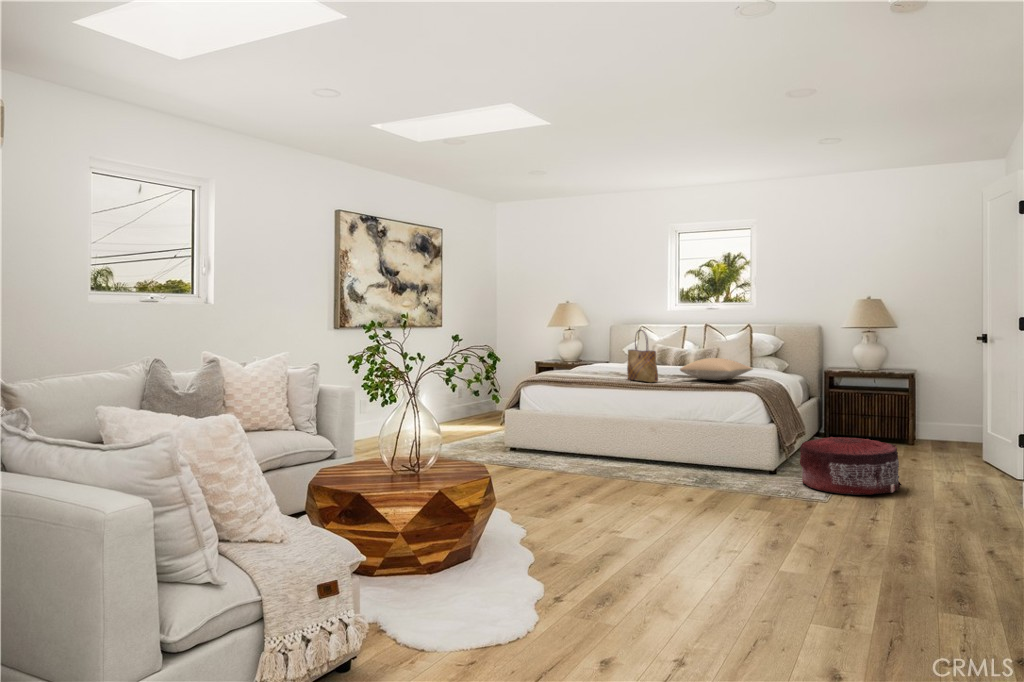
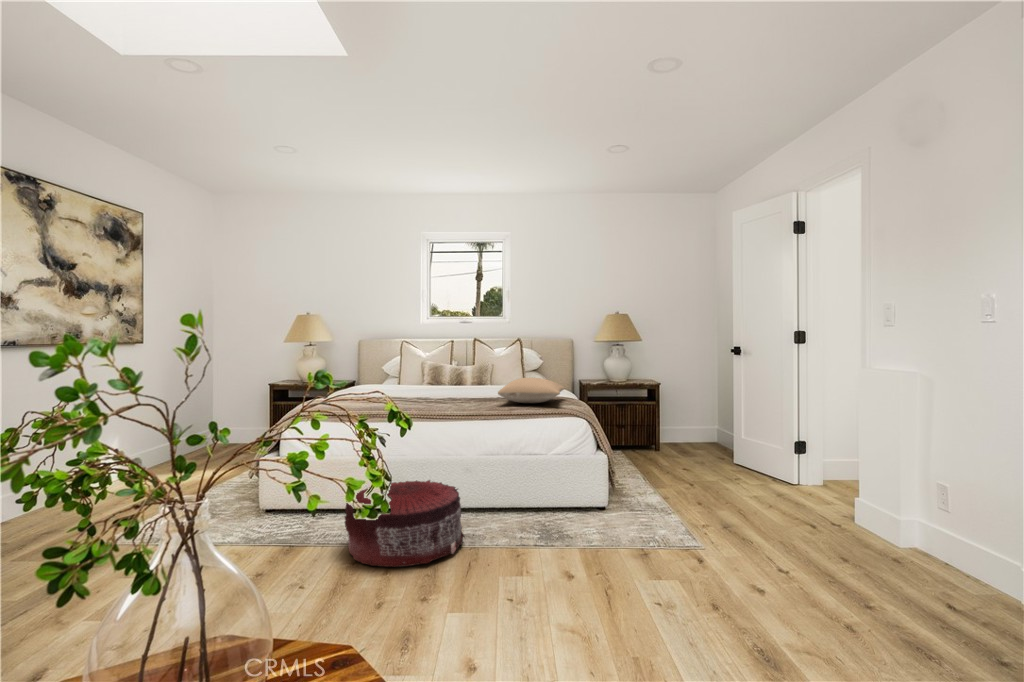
tote bag: present [627,330,658,382] -> none [432,347,477,411]
pouf: present [800,437,901,495] -> present [344,480,465,567]

